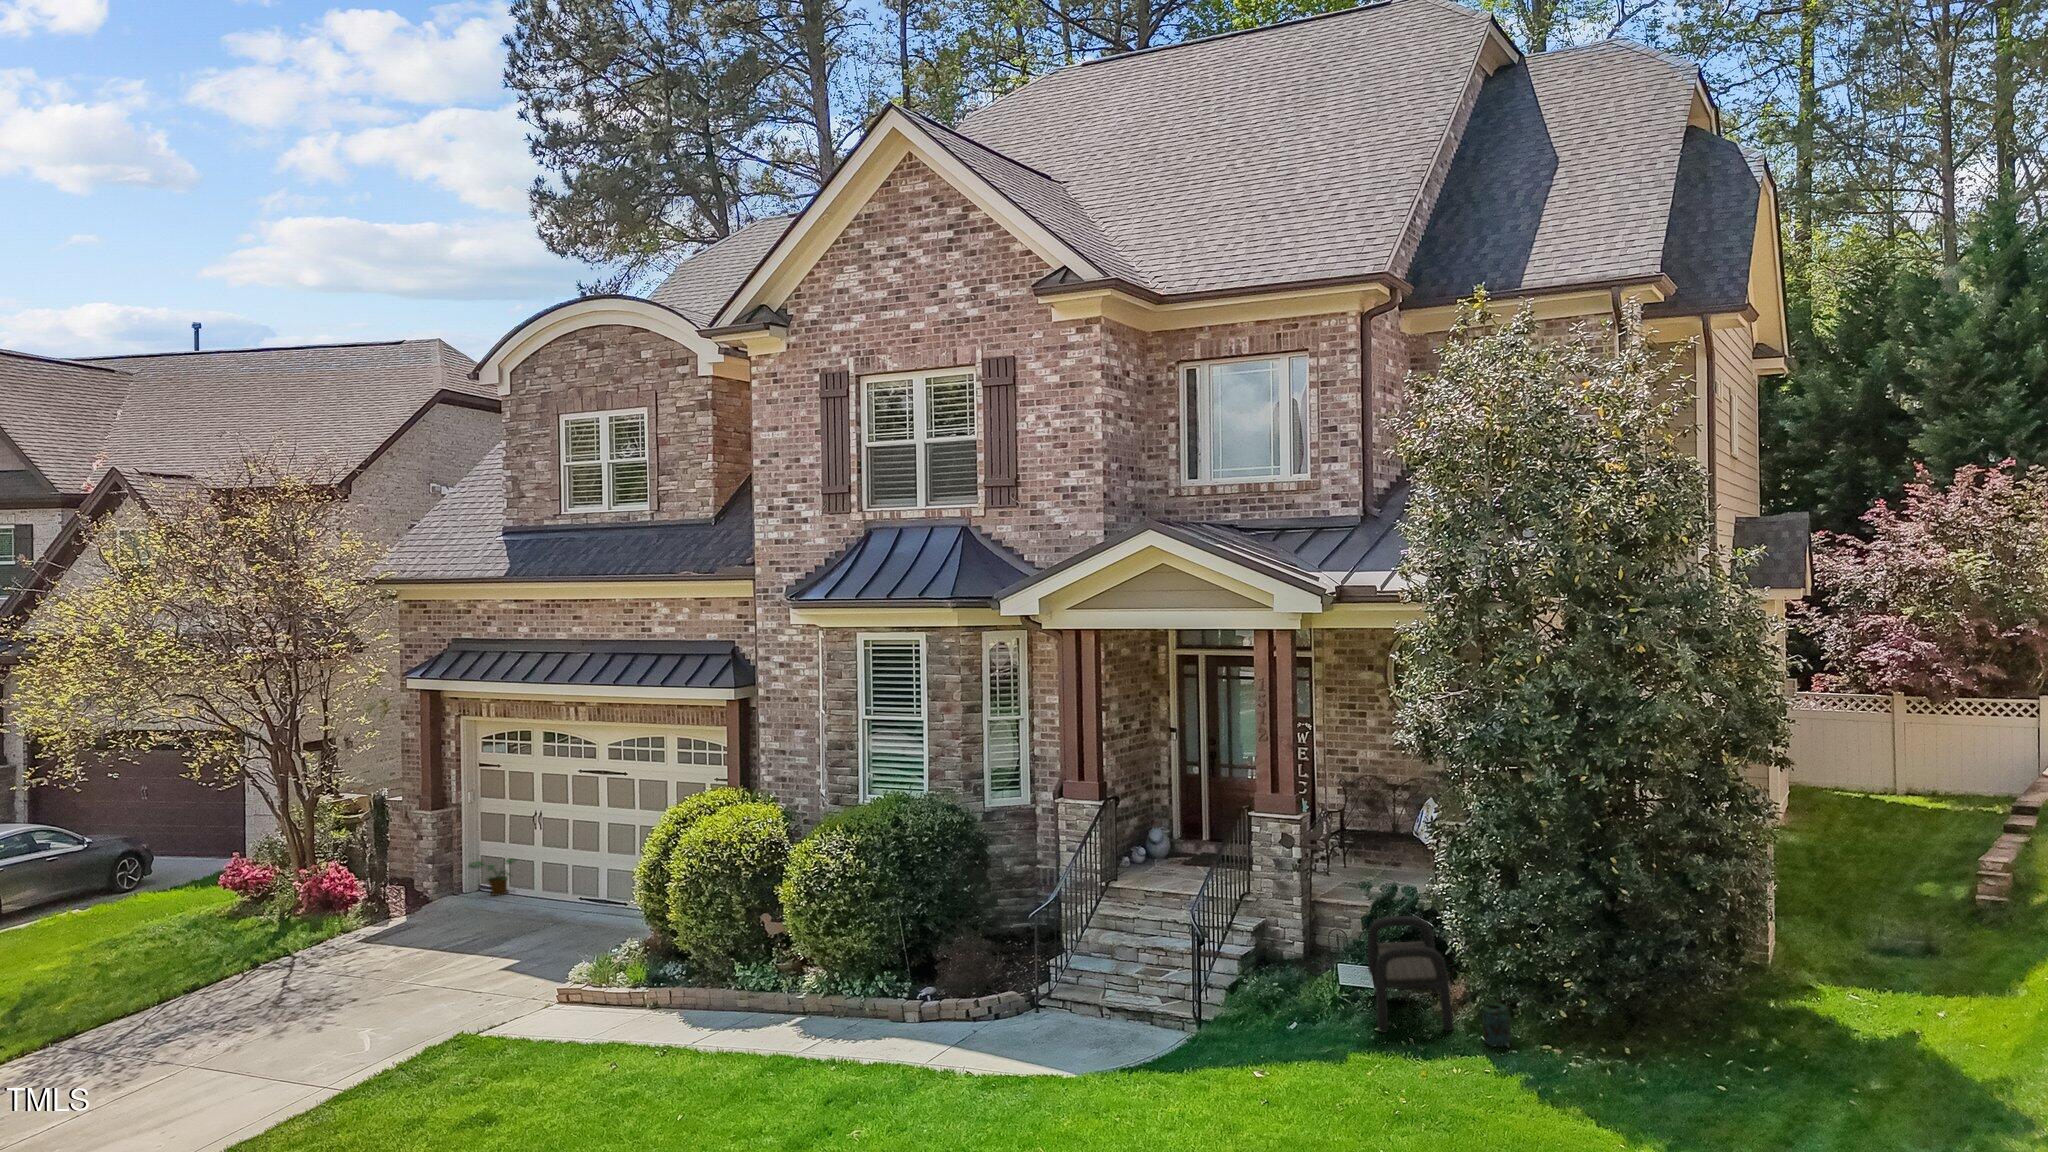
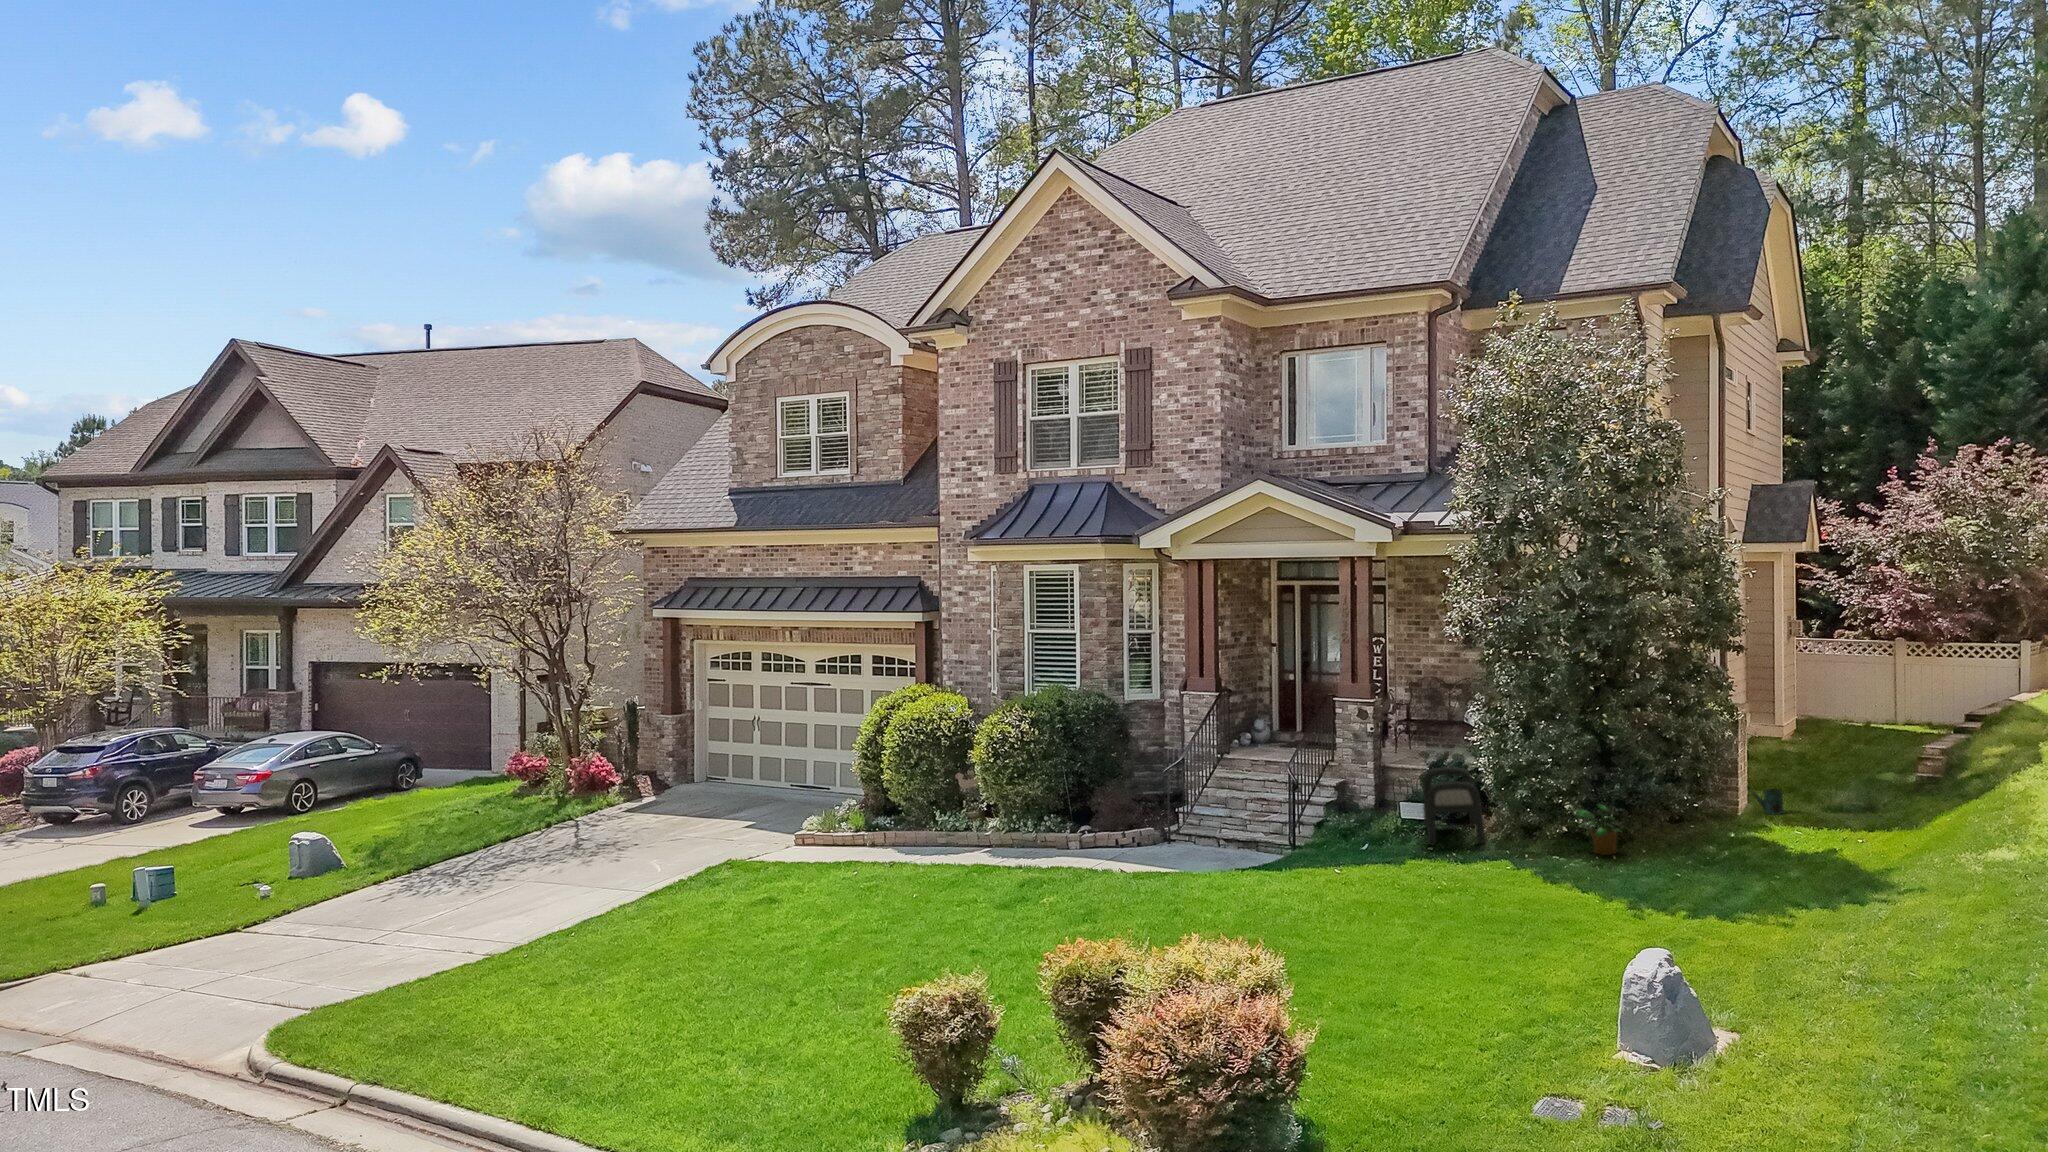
potted plant: present [468,859,516,896] -> present [1575,804,1618,855]
watering can: present [1482,1001,1511,1047] -> present [1747,787,1783,815]

